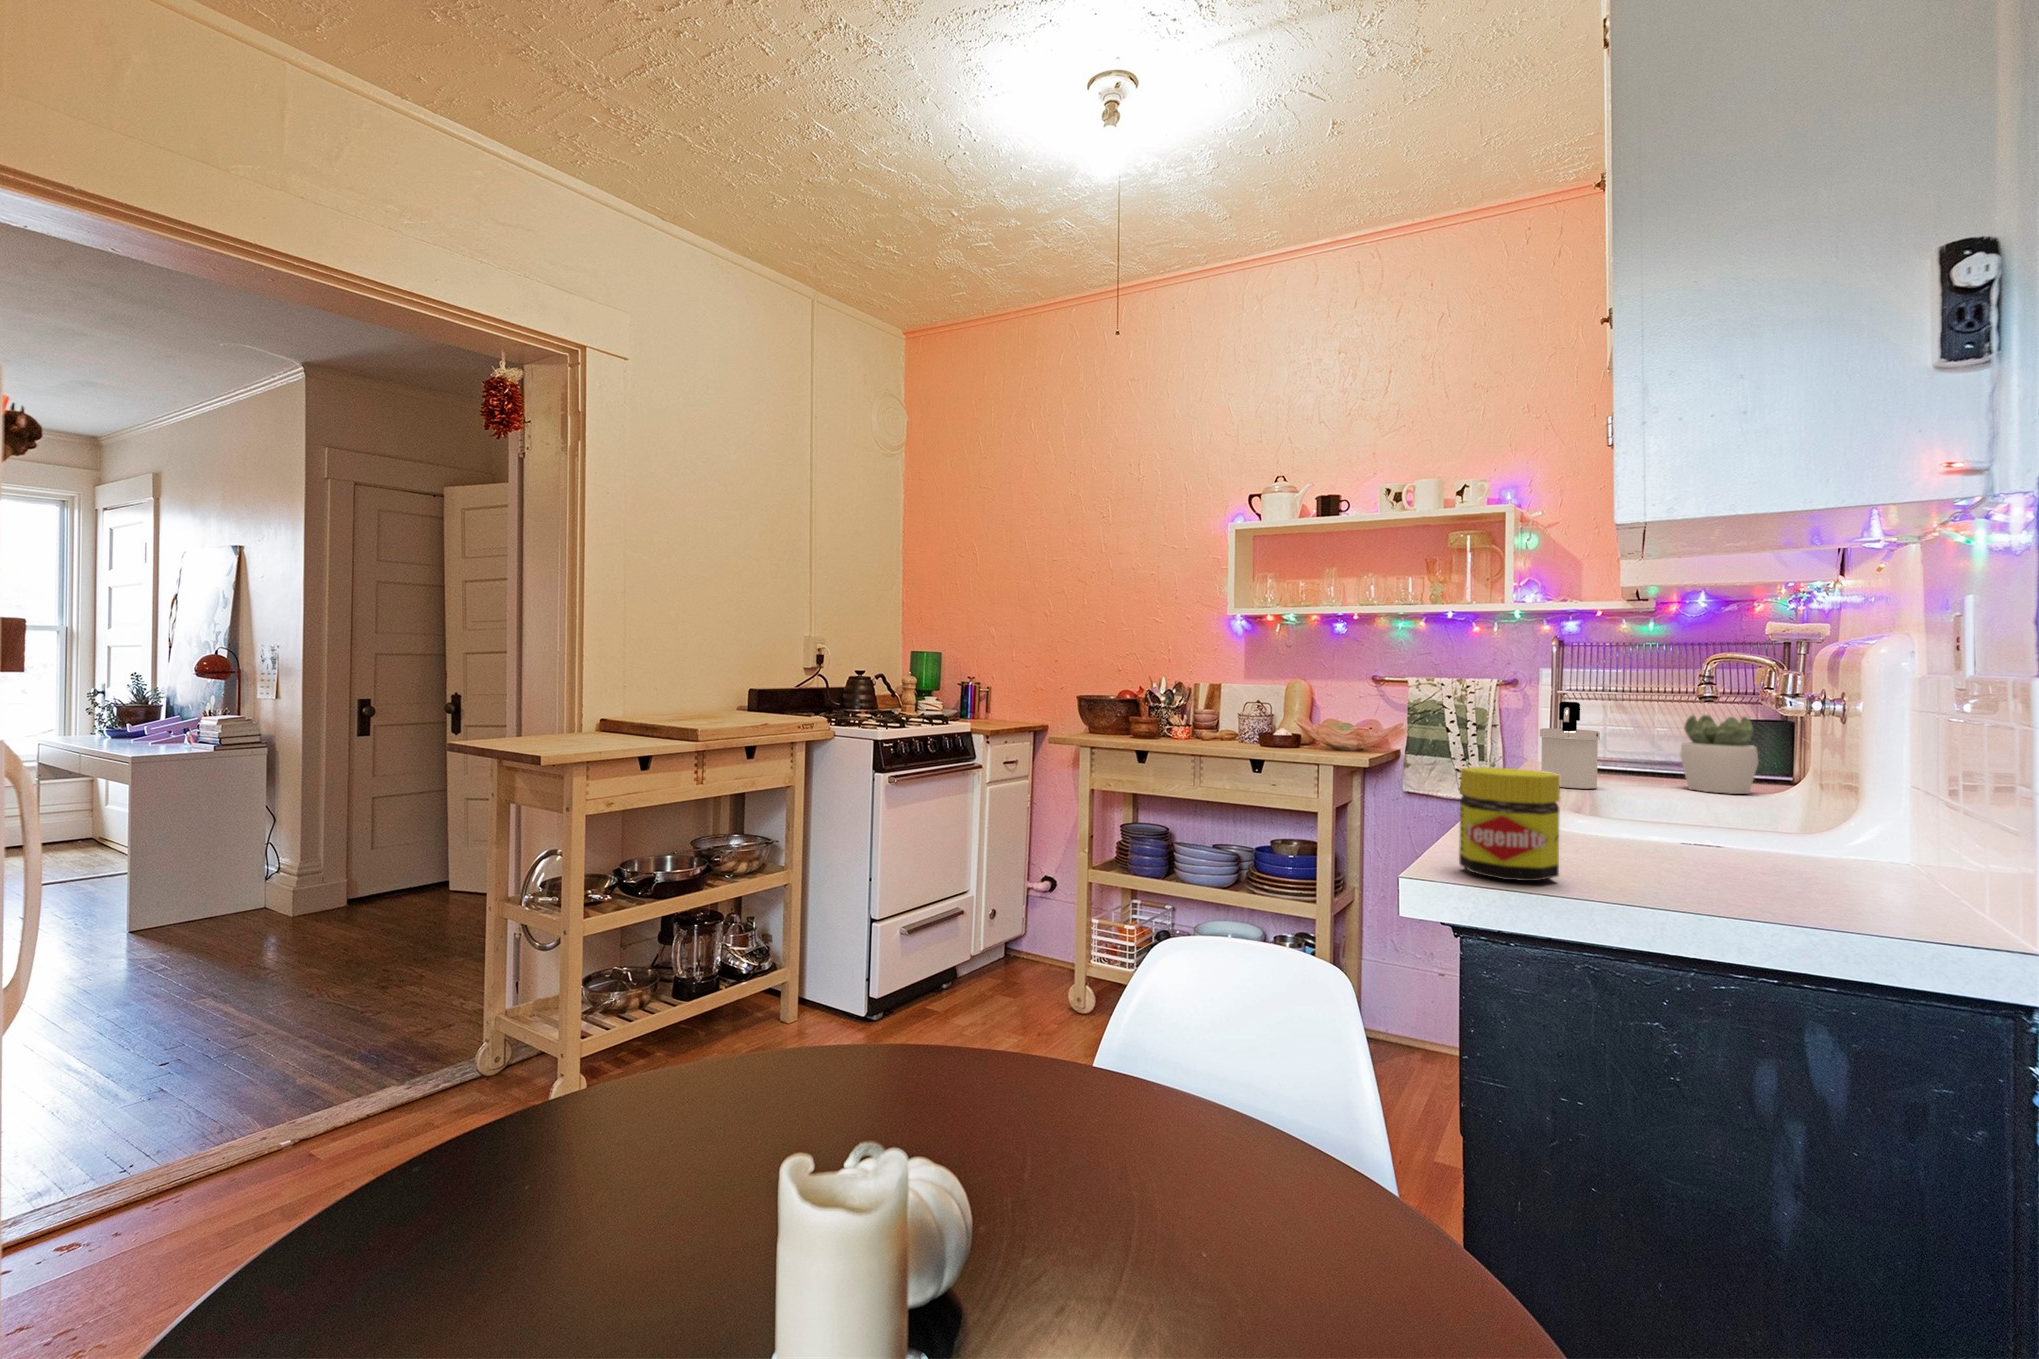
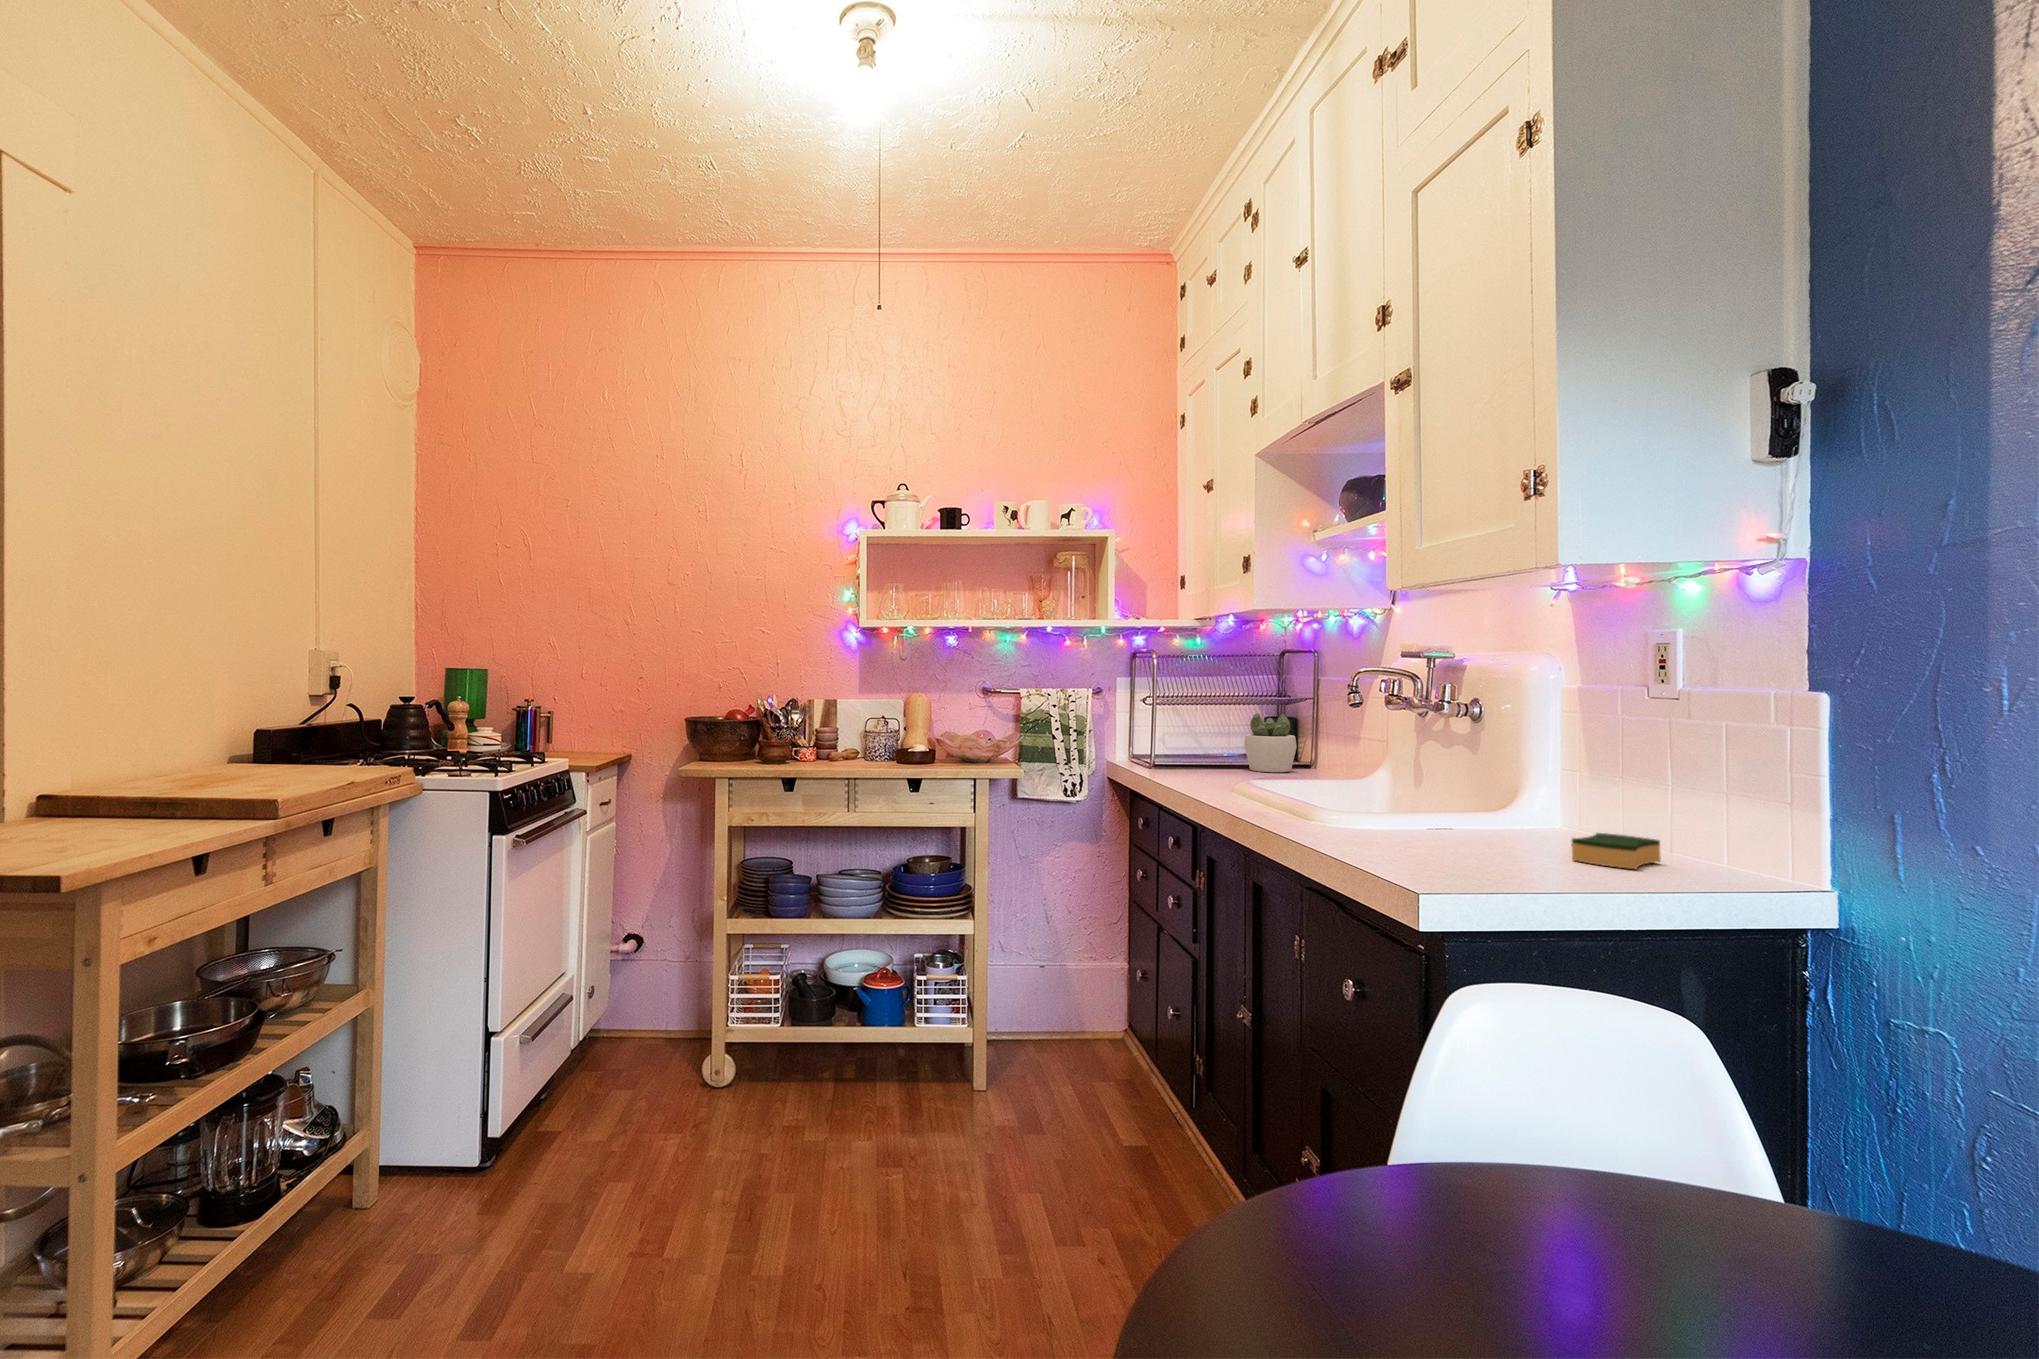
soap dispenser: present [1540,702,1600,789] -> none [1181,709,1224,779]
jar: present [1459,767,1560,881] -> none [1435,777,1517,870]
sponge: none [1698,865,1846,915] -> present [1572,833,1661,869]

